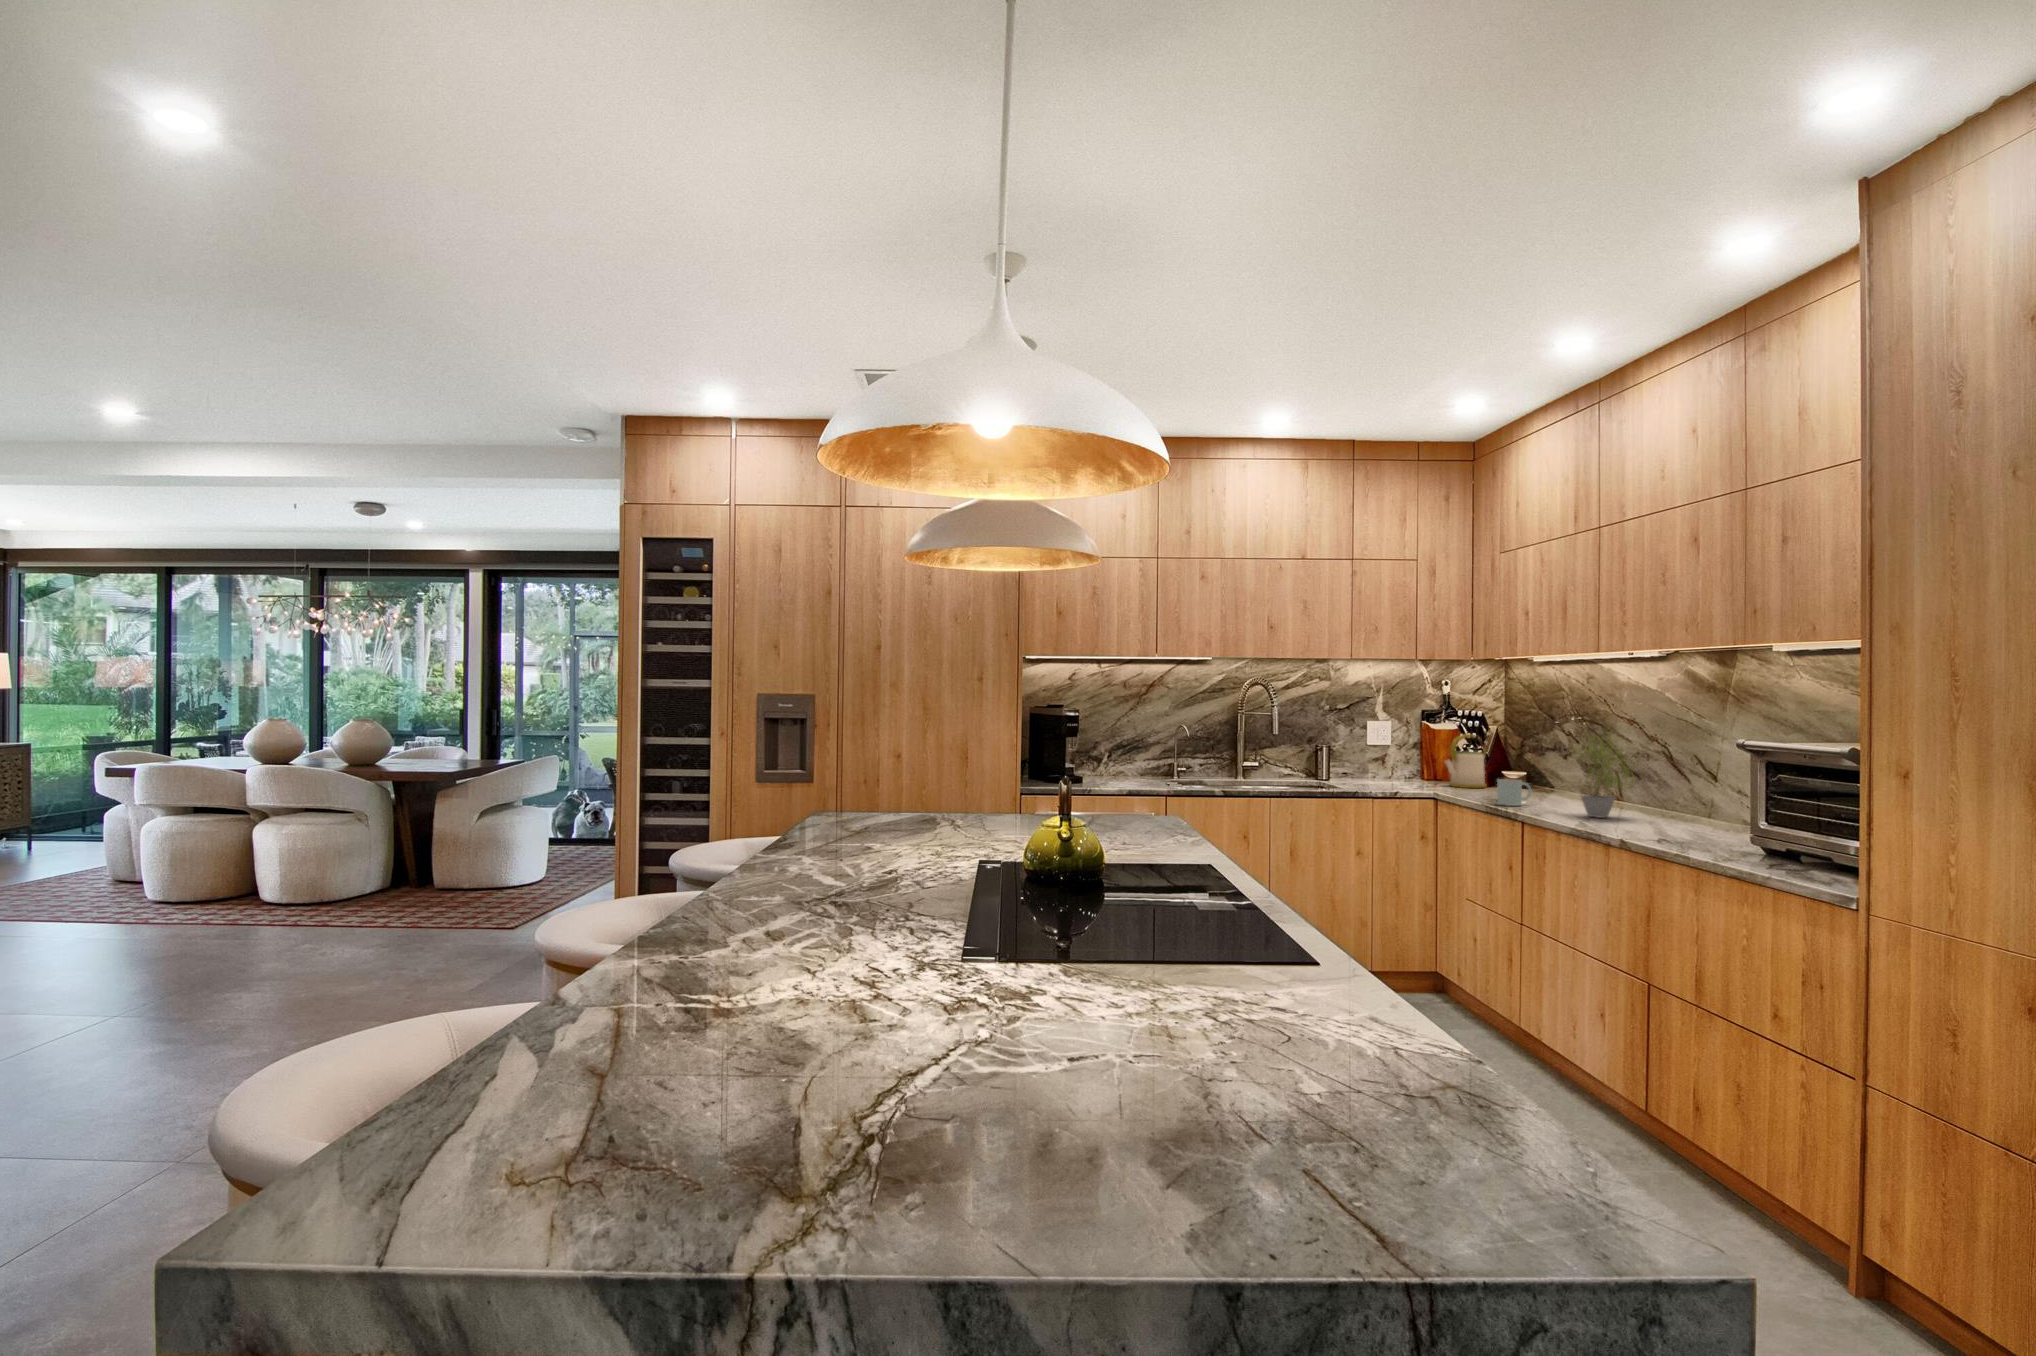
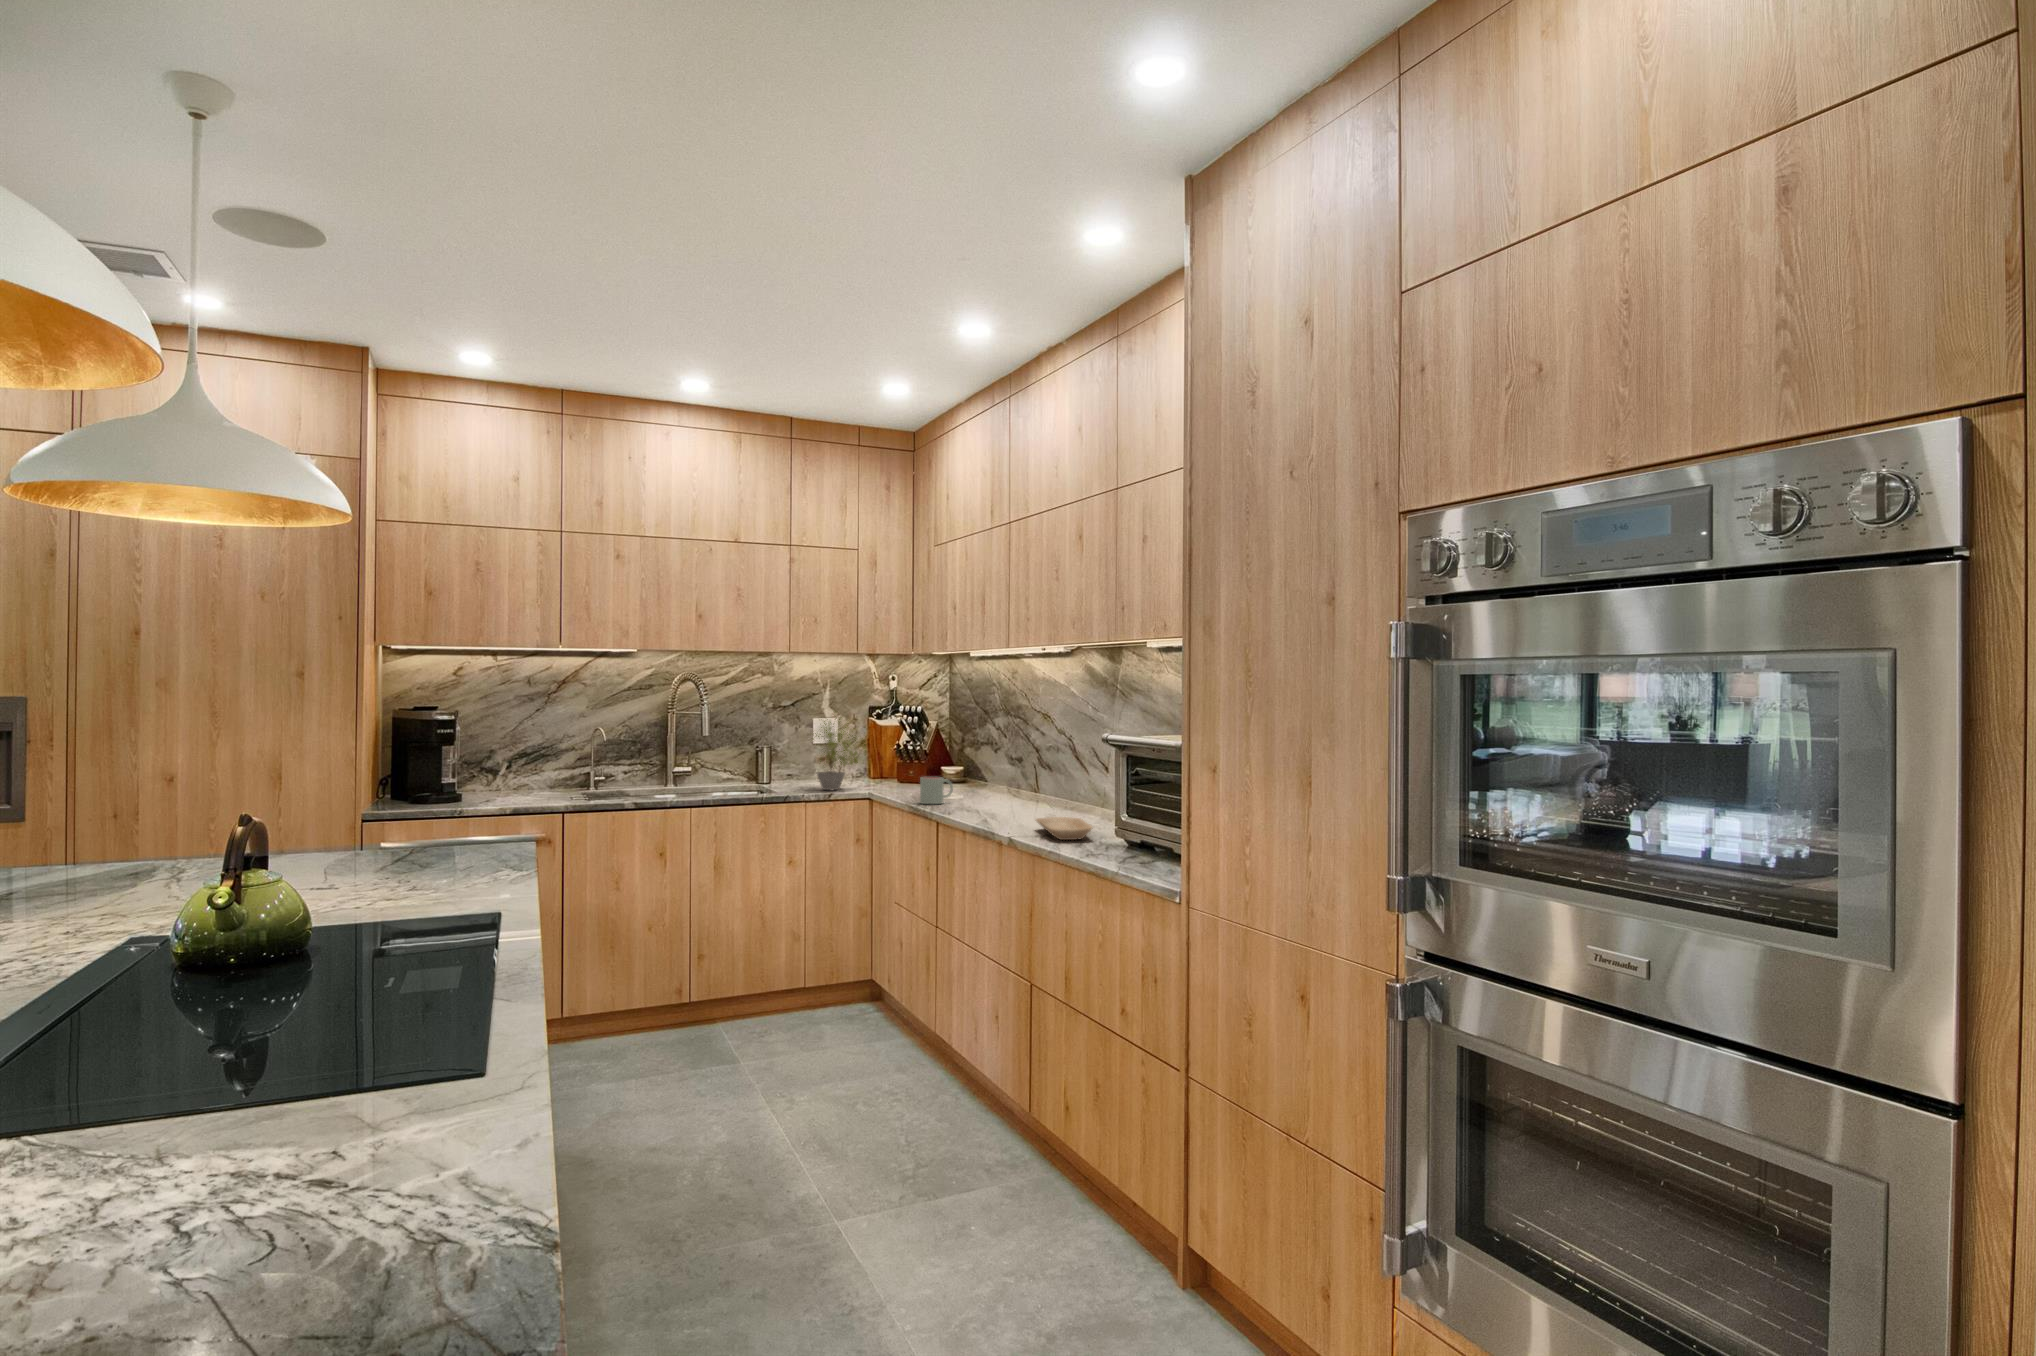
potted plant: present [1576,729,1644,818] -> present [813,717,865,790]
kettle: present [1445,734,1487,788] -> none [885,730,927,786]
tray: none [1644,823,1718,845] -> present [1036,817,1092,840]

